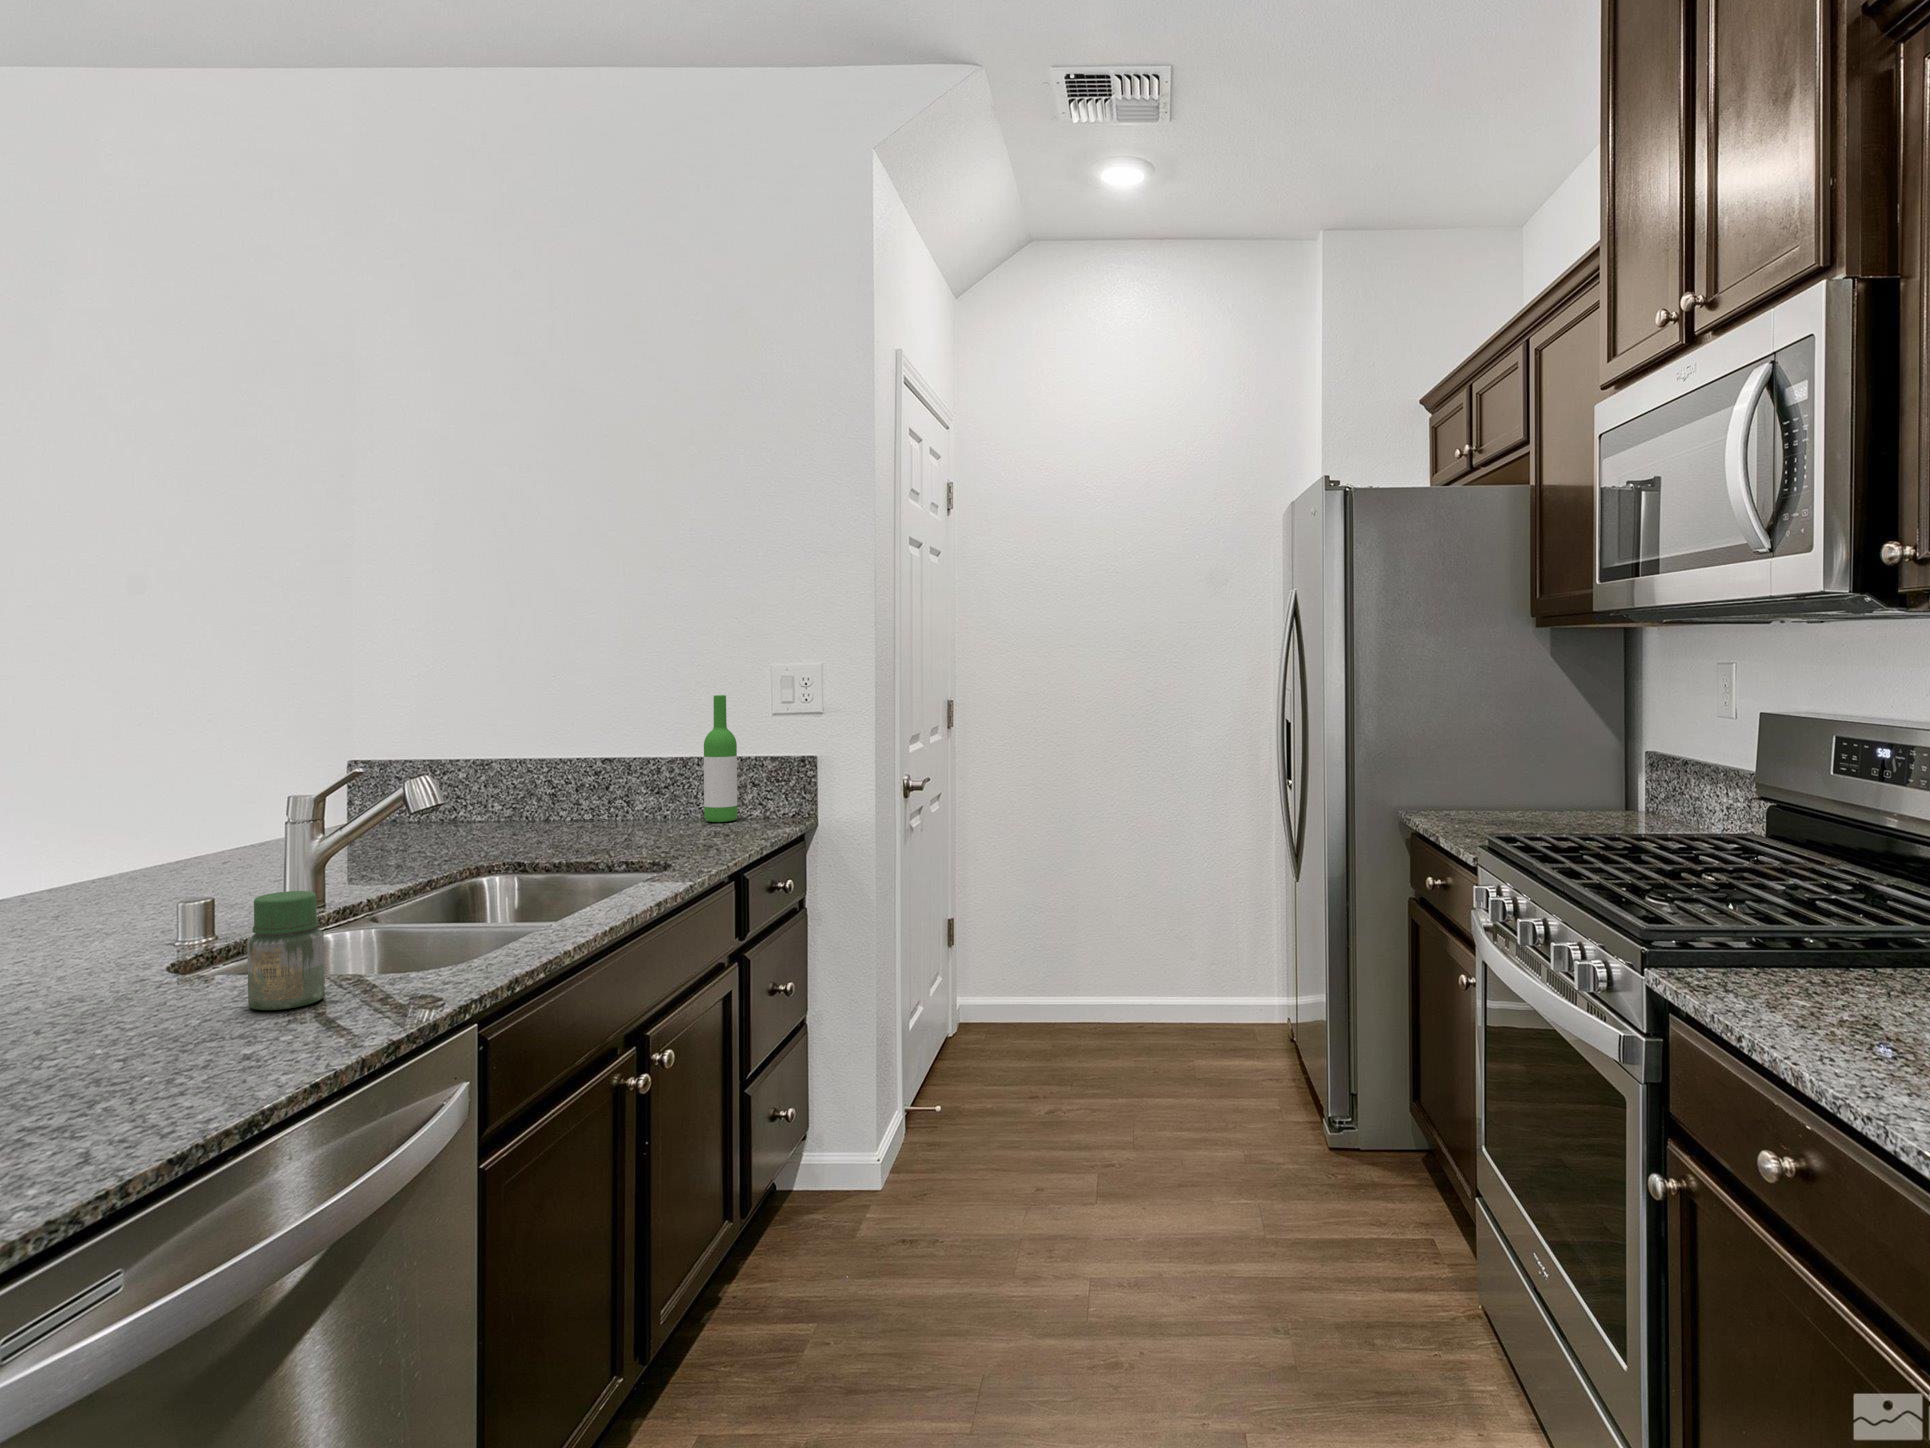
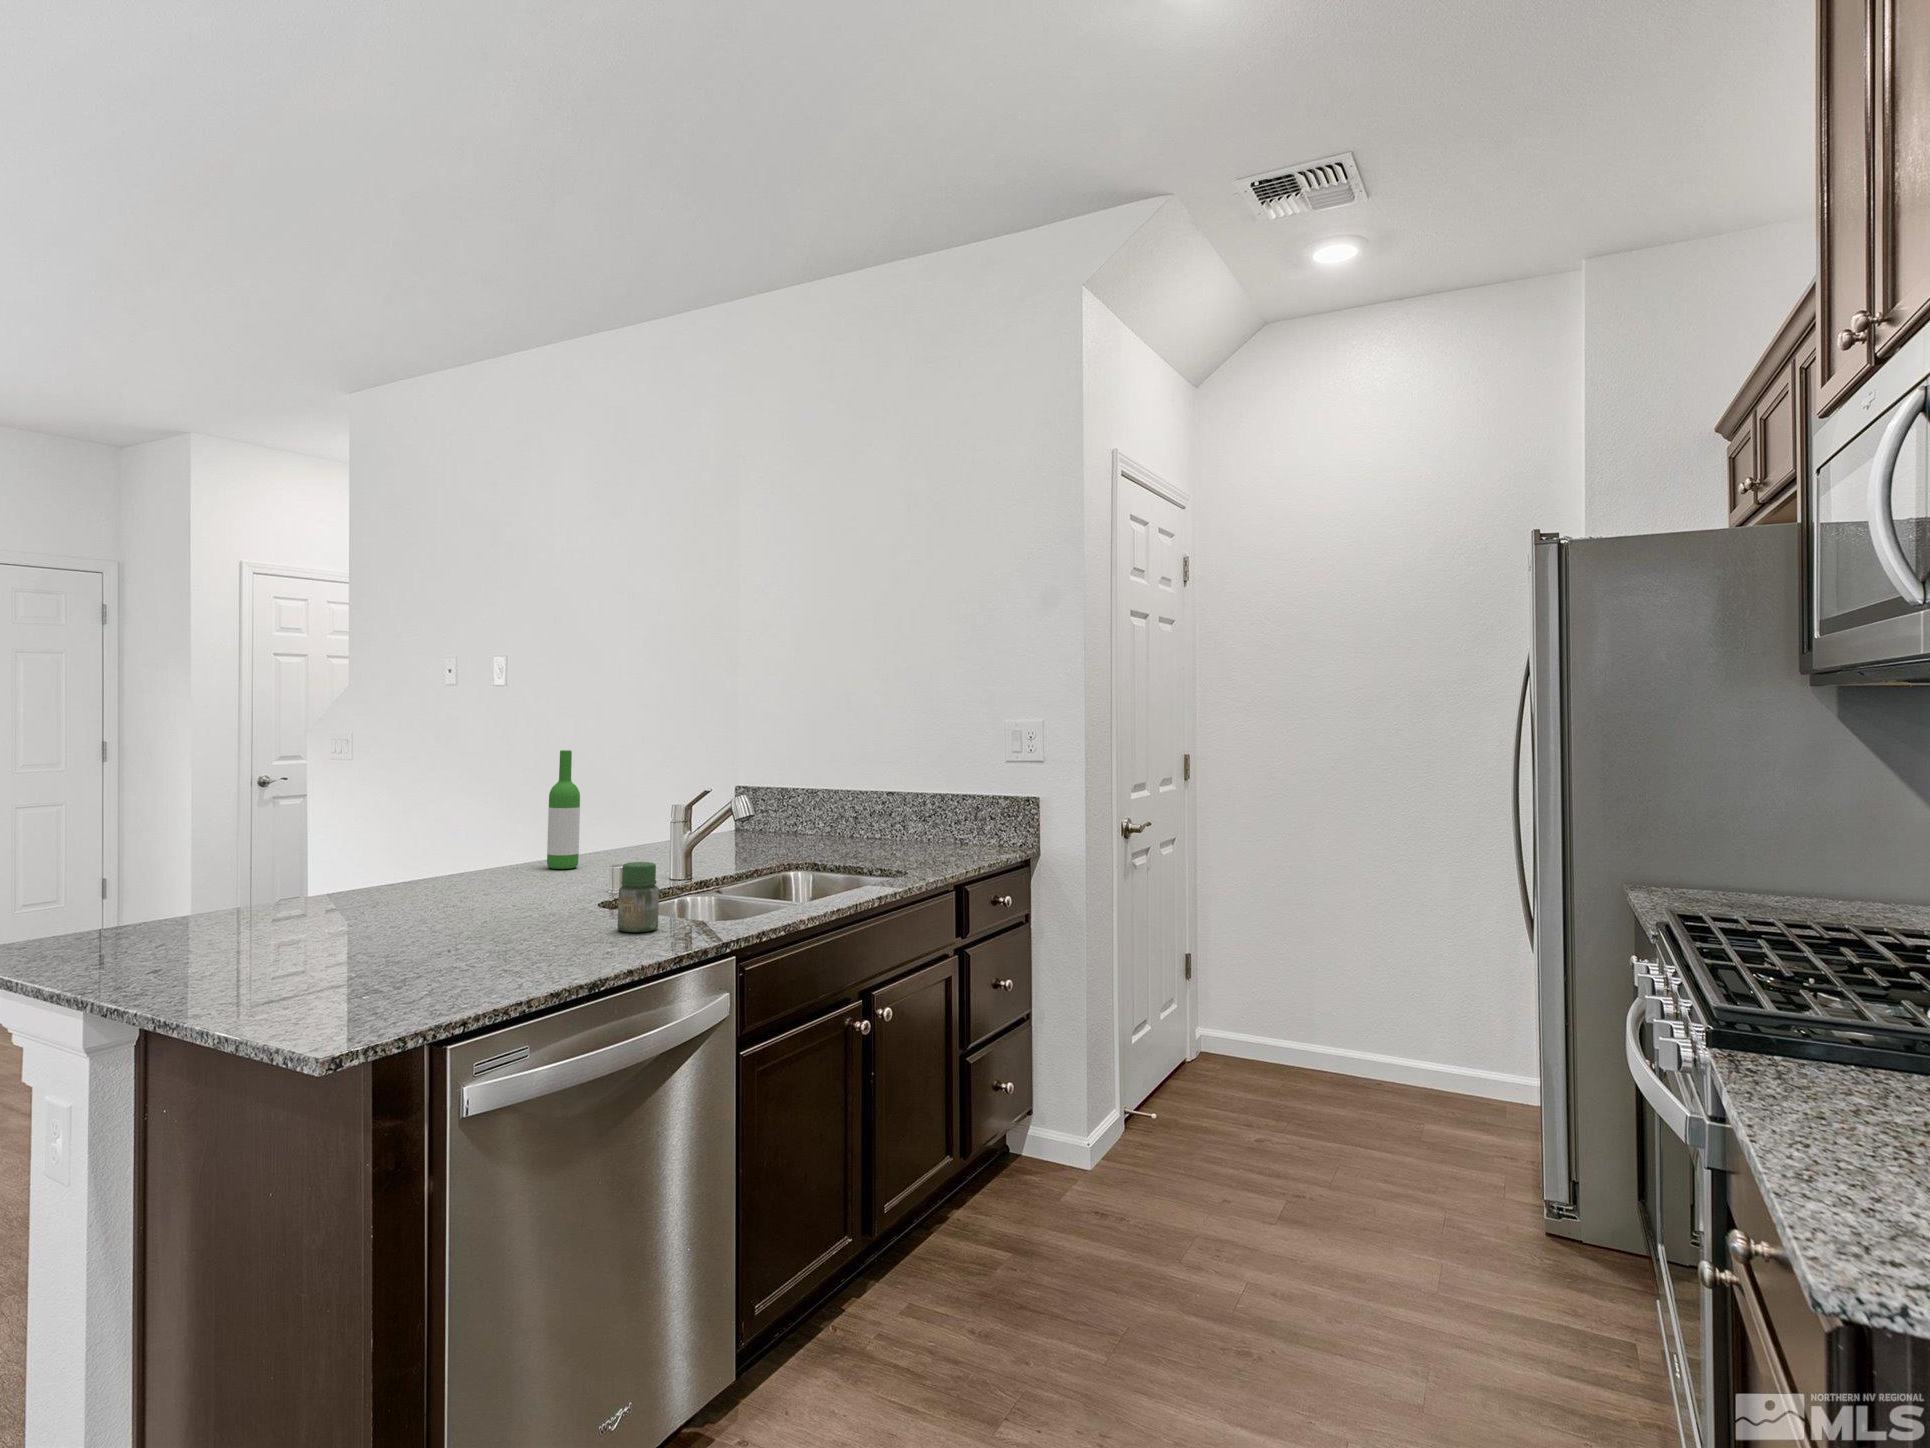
wine bottle: present [704,695,737,822] -> present [547,750,580,869]

